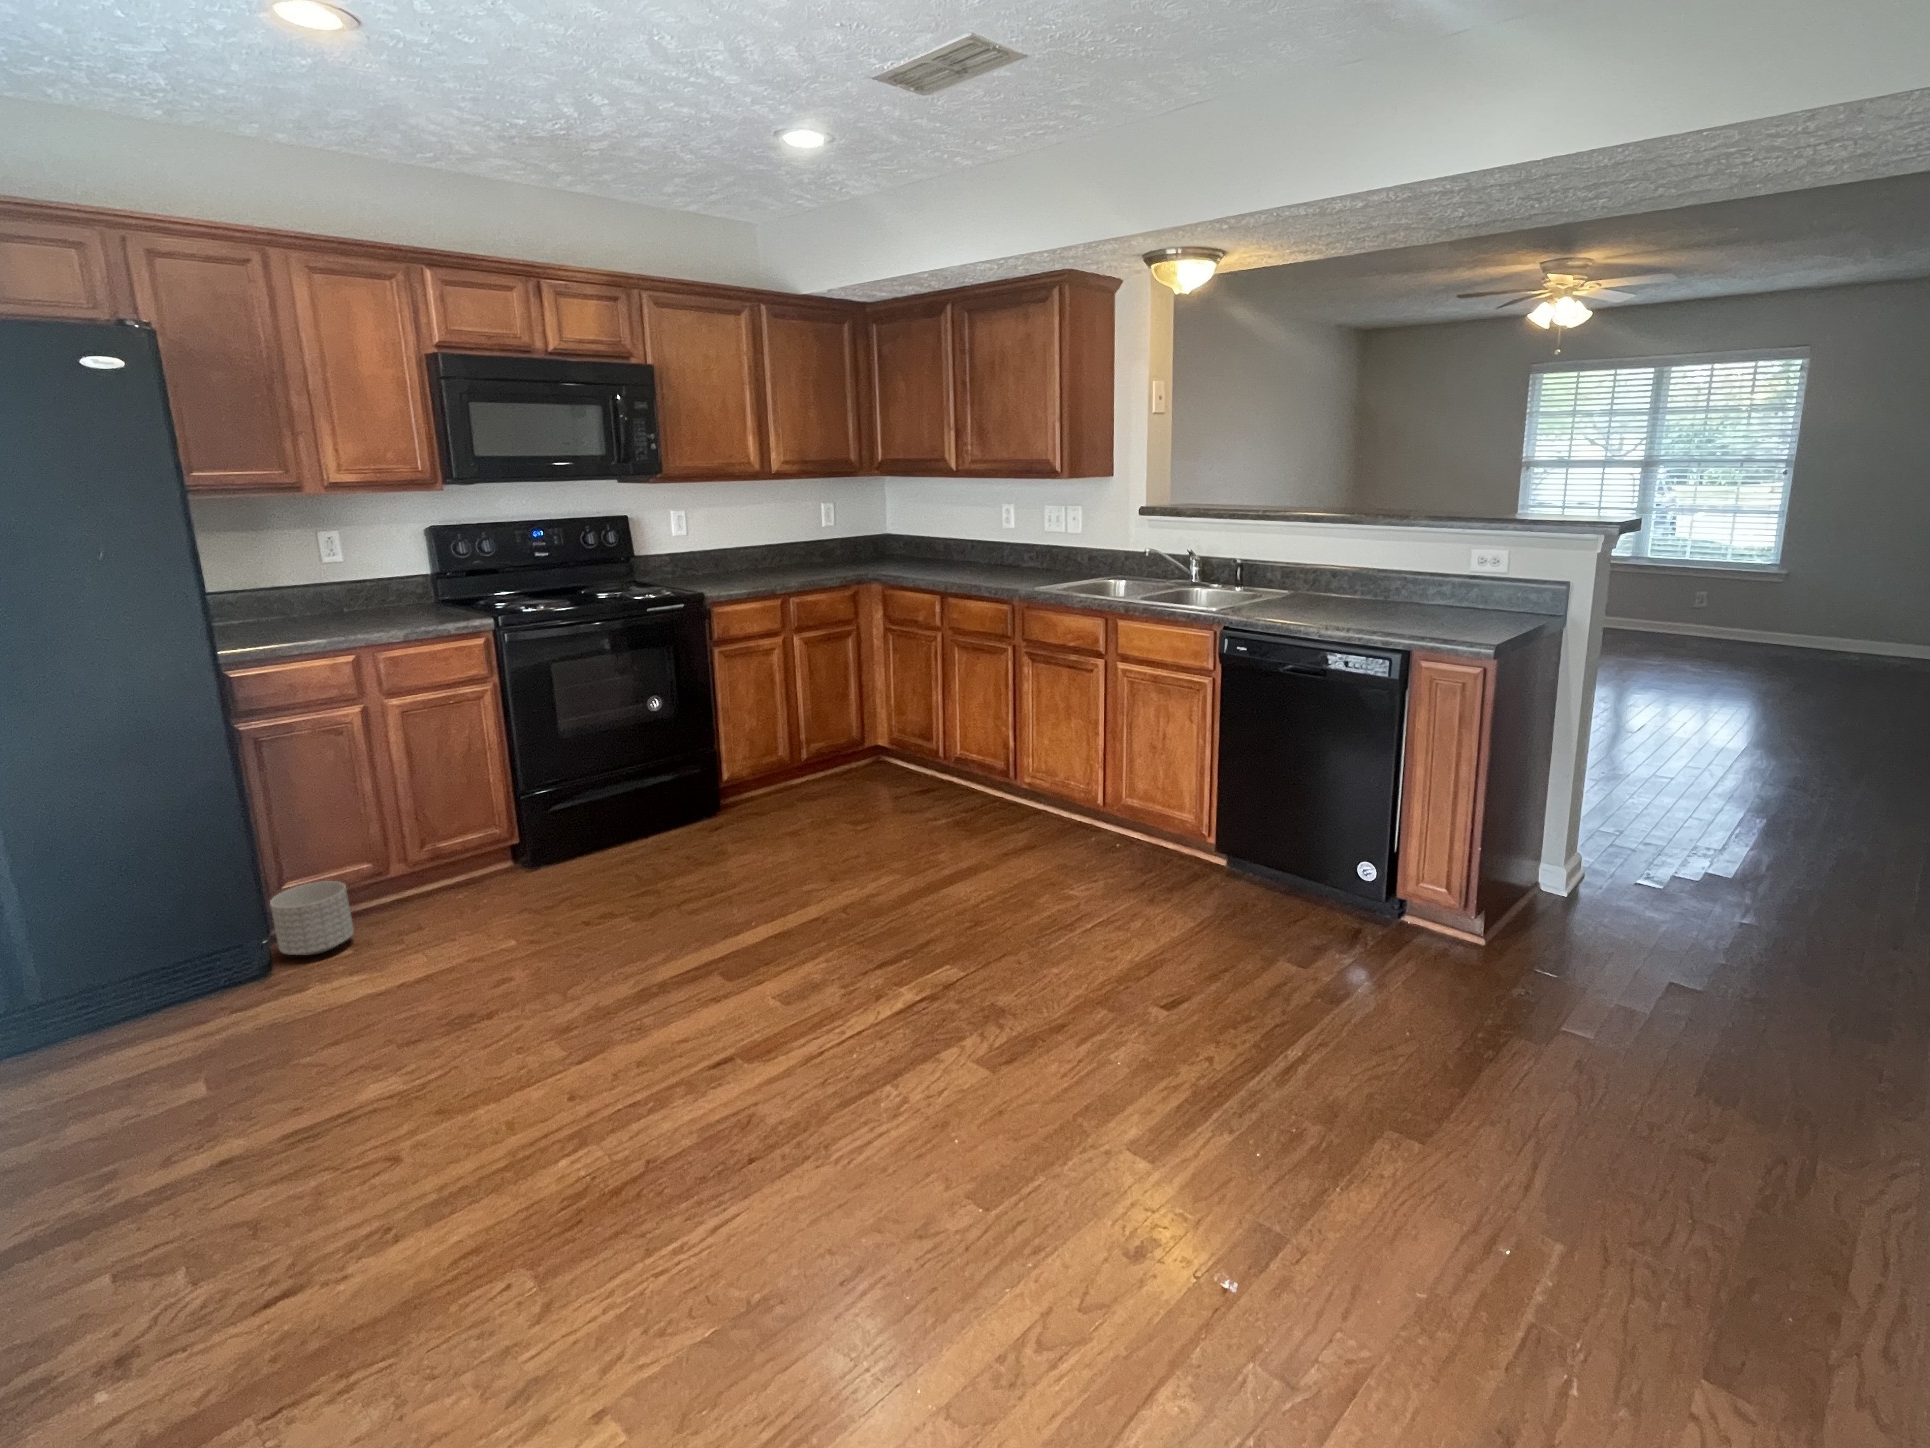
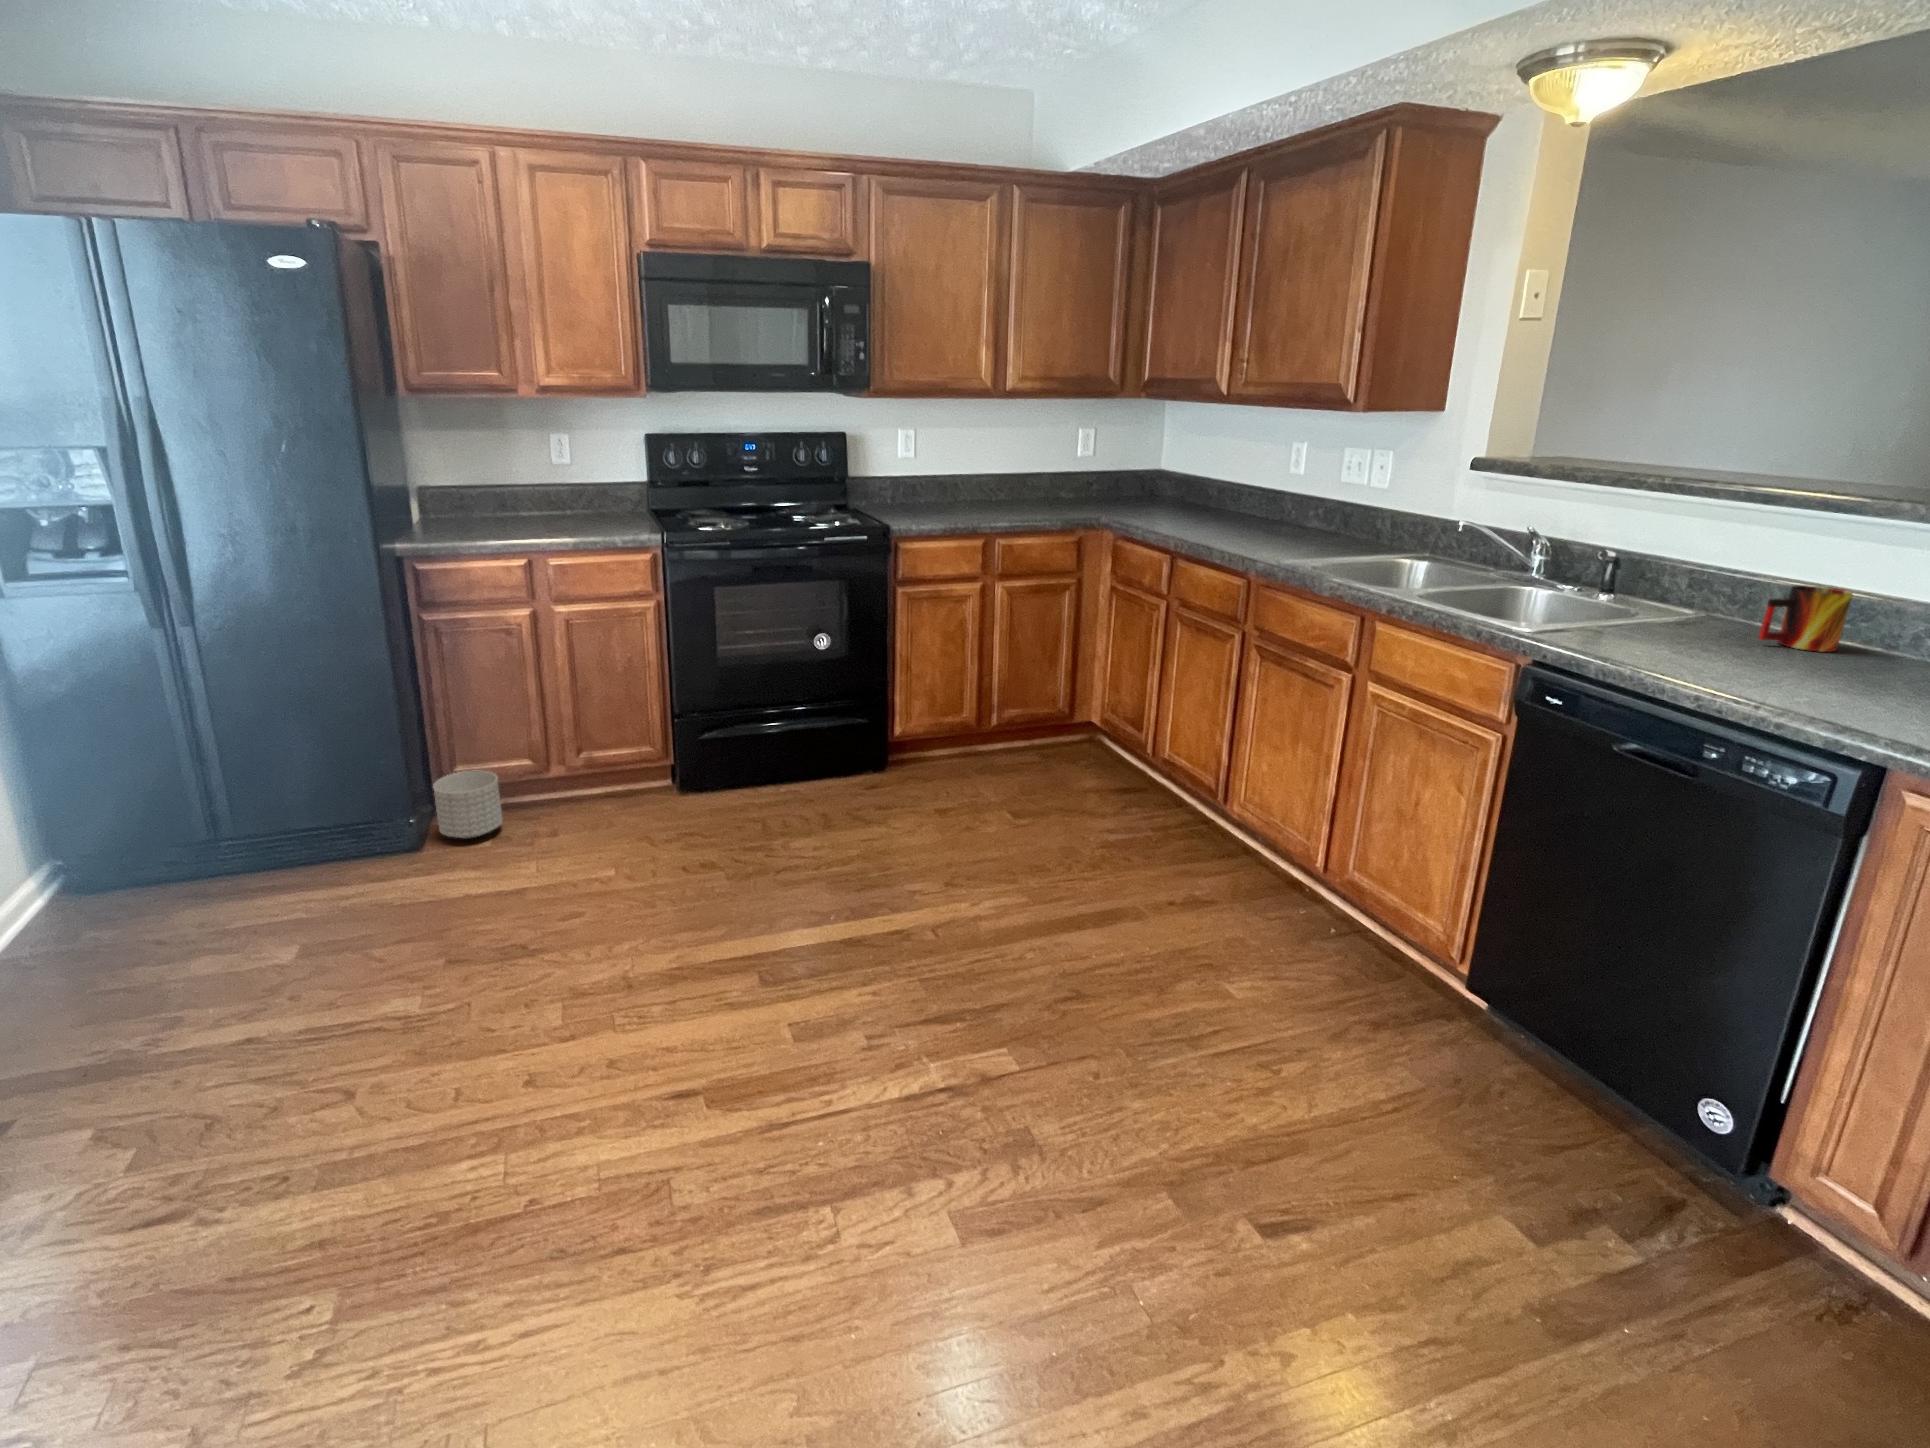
mug: none [1327,566,1364,603] -> present [1759,585,1853,652]

